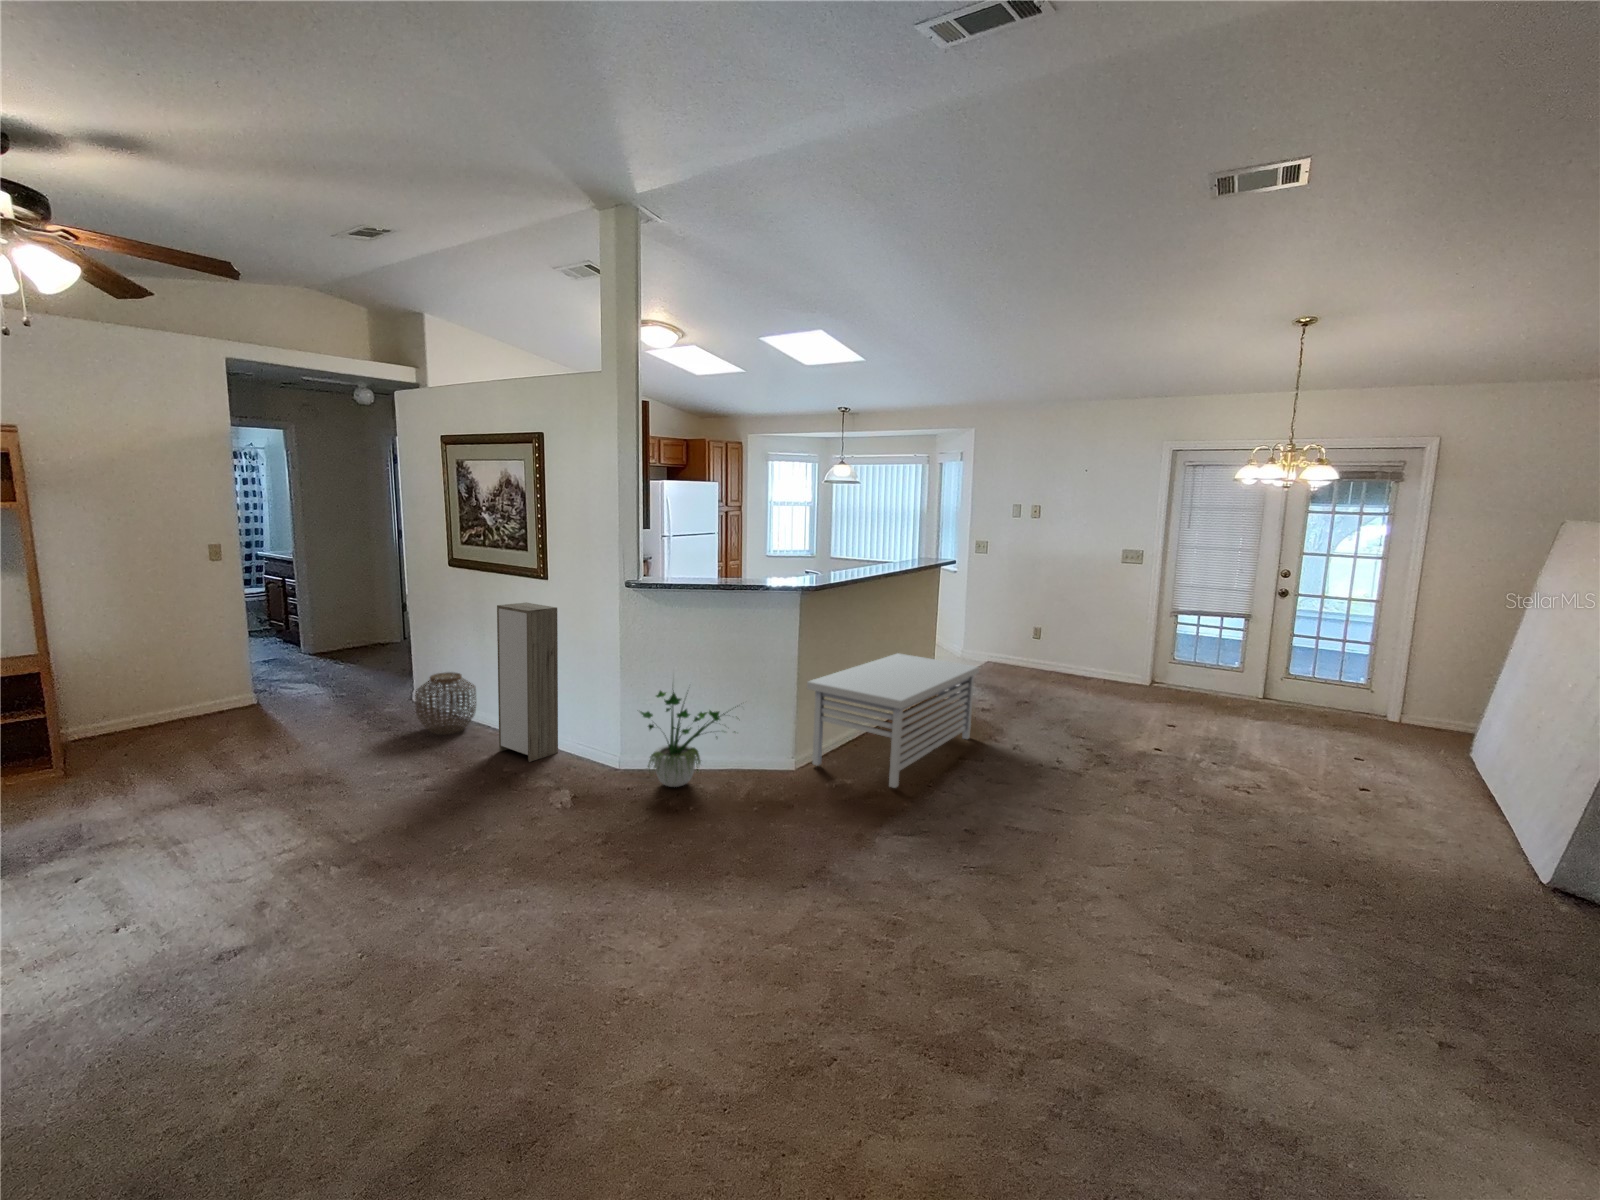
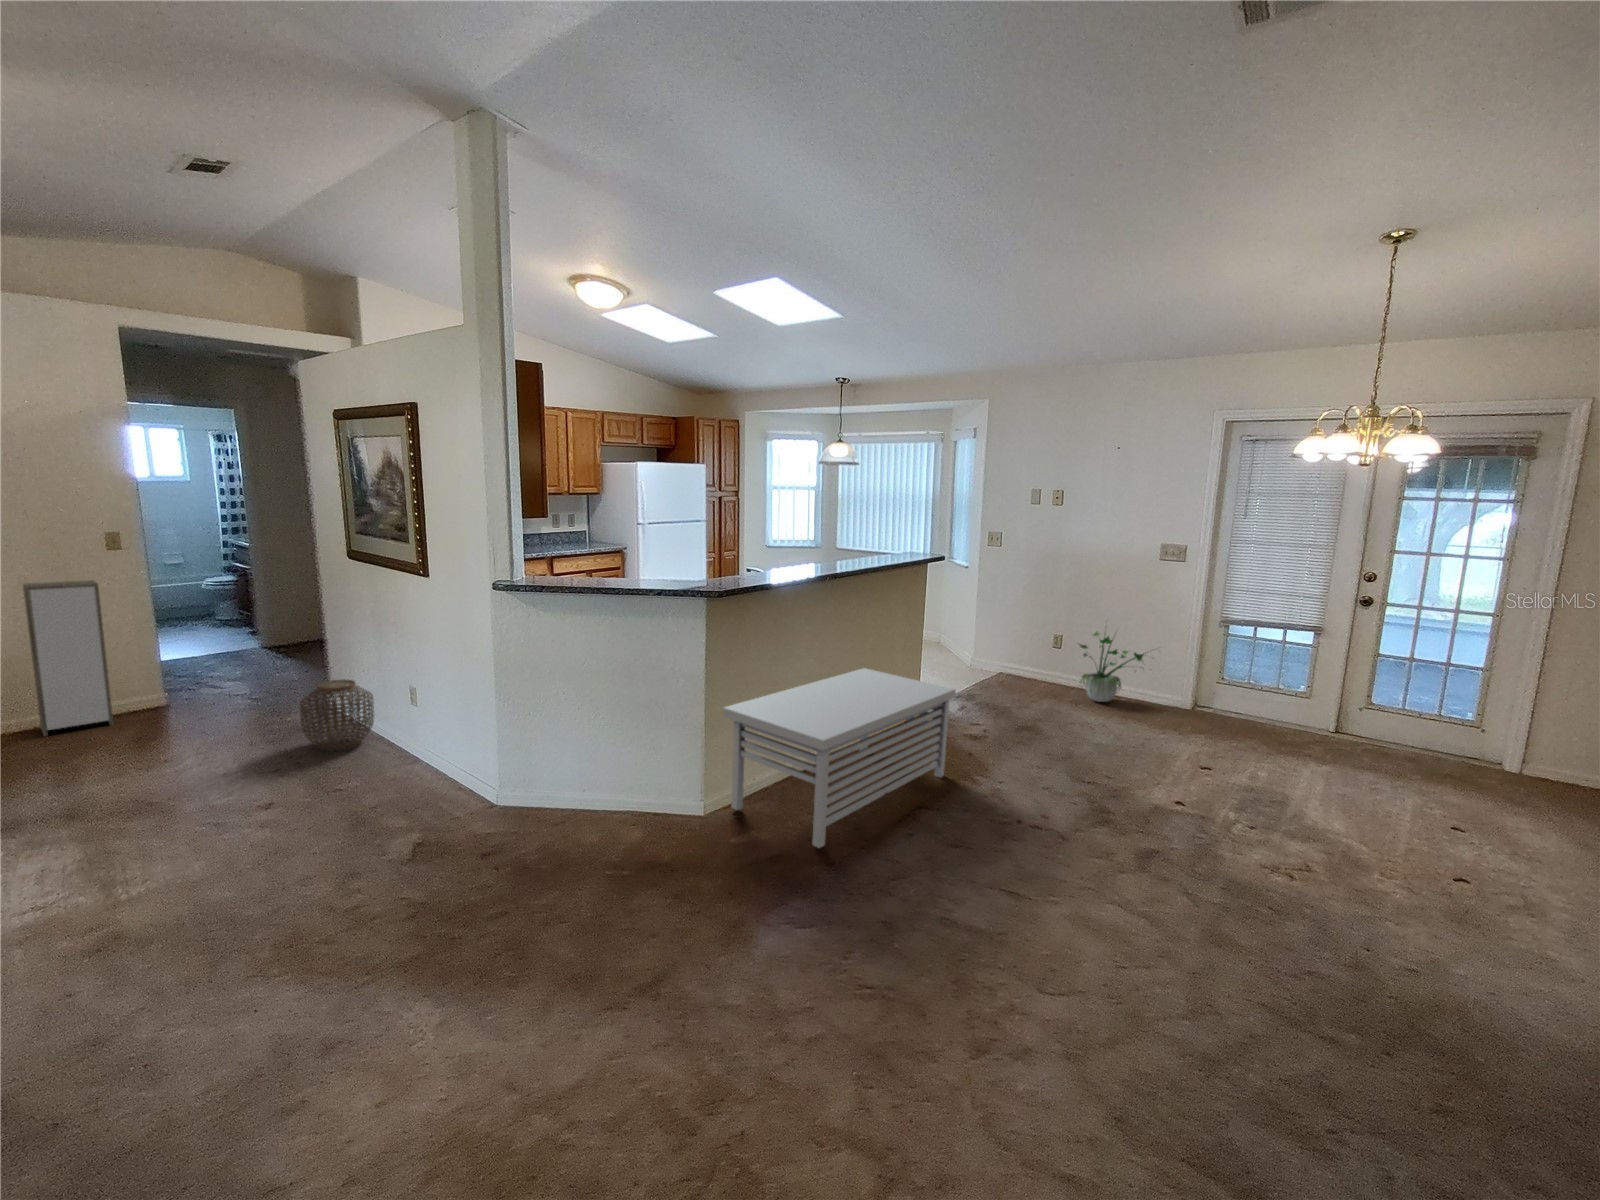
storage cabinet: present [497,602,558,762] -> present [23,580,113,736]
potted plant: present [640,690,735,787] -> present [1080,632,1146,702]

